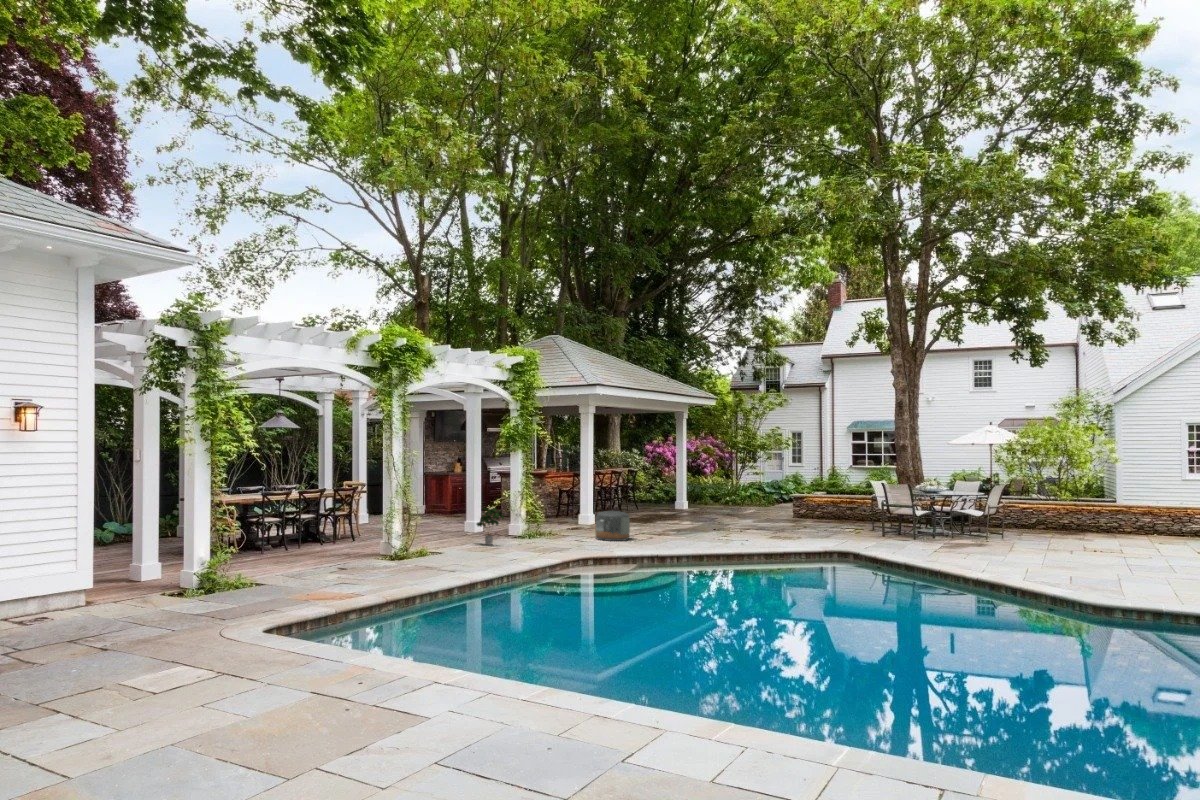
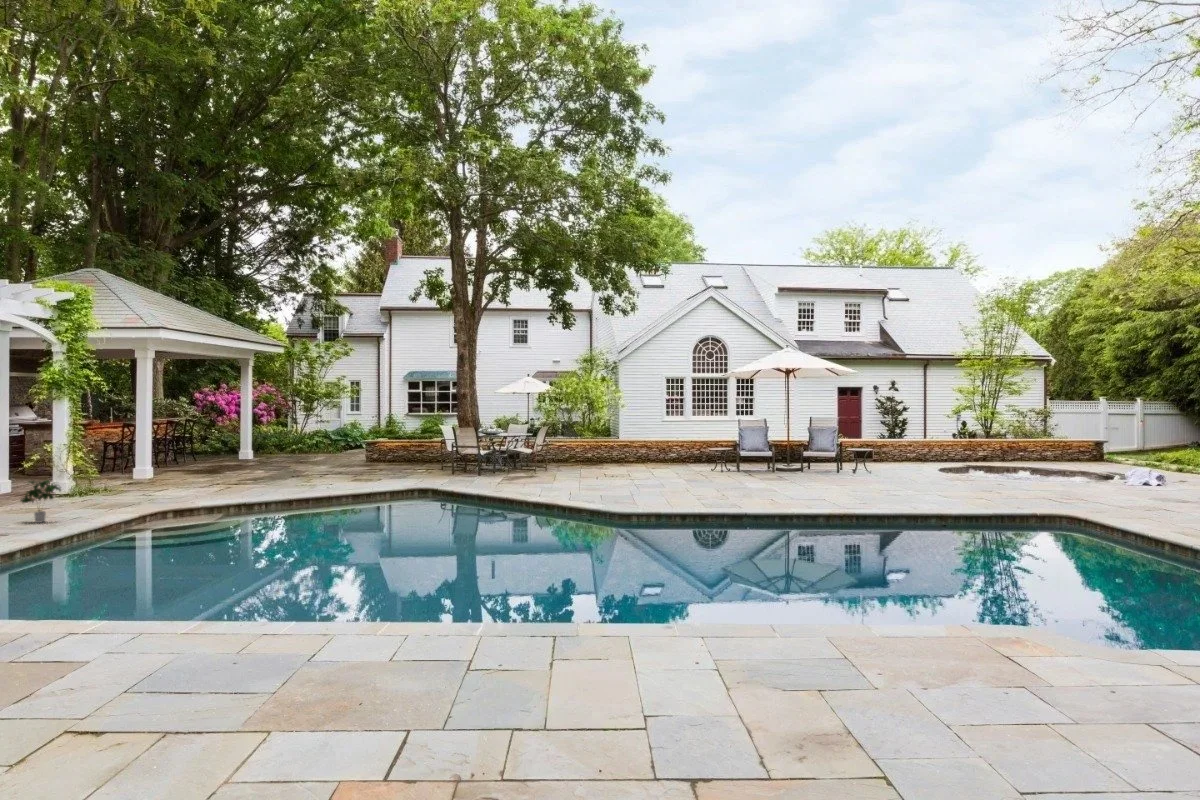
pouf: present [595,511,630,541] -> none [172,473,213,504]

